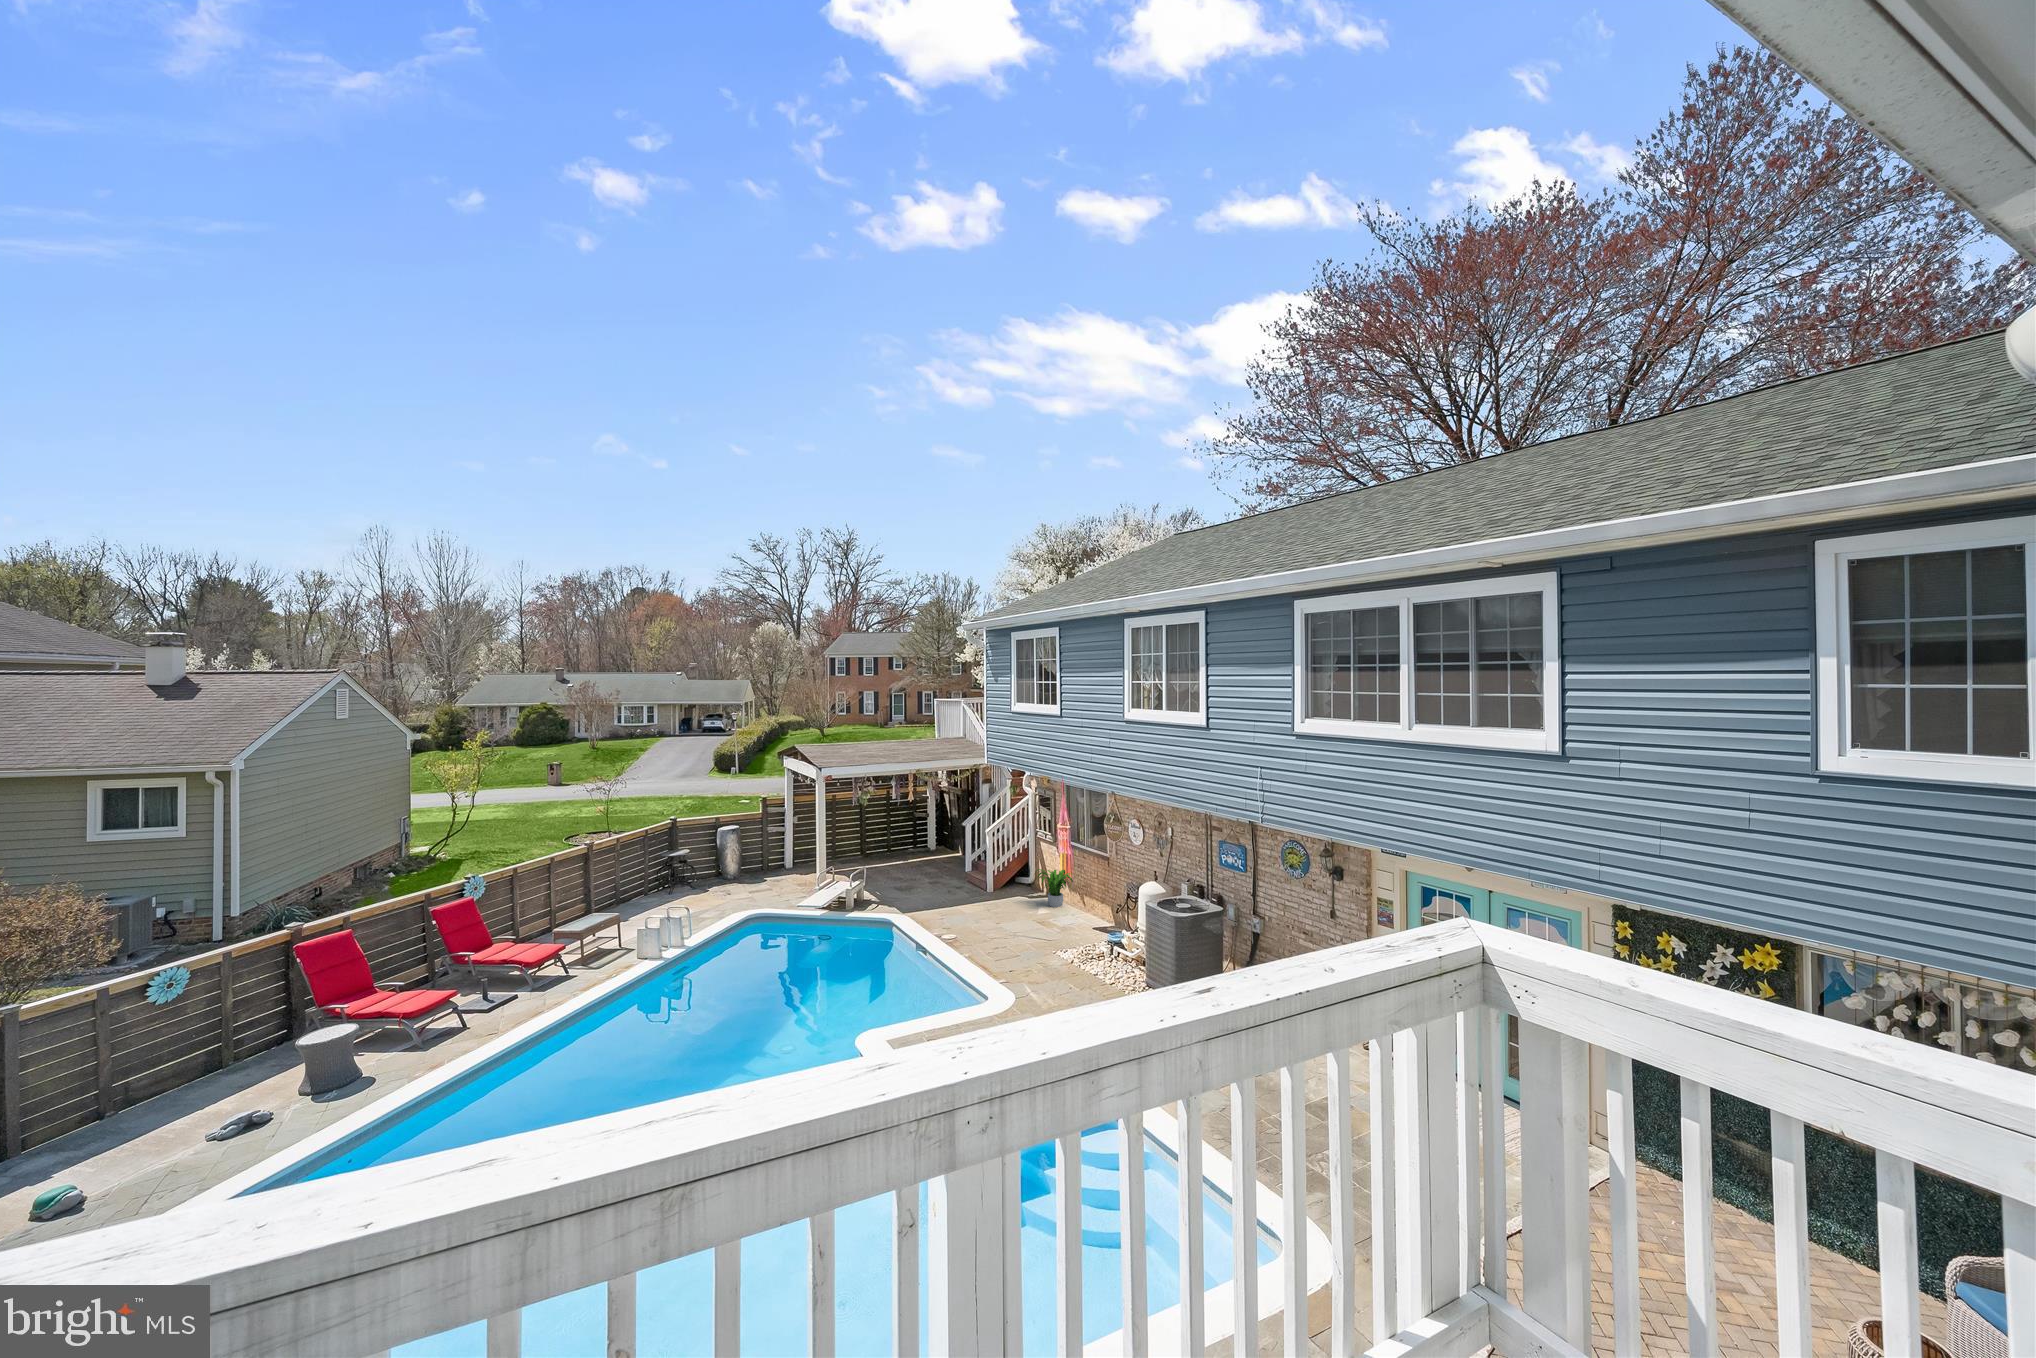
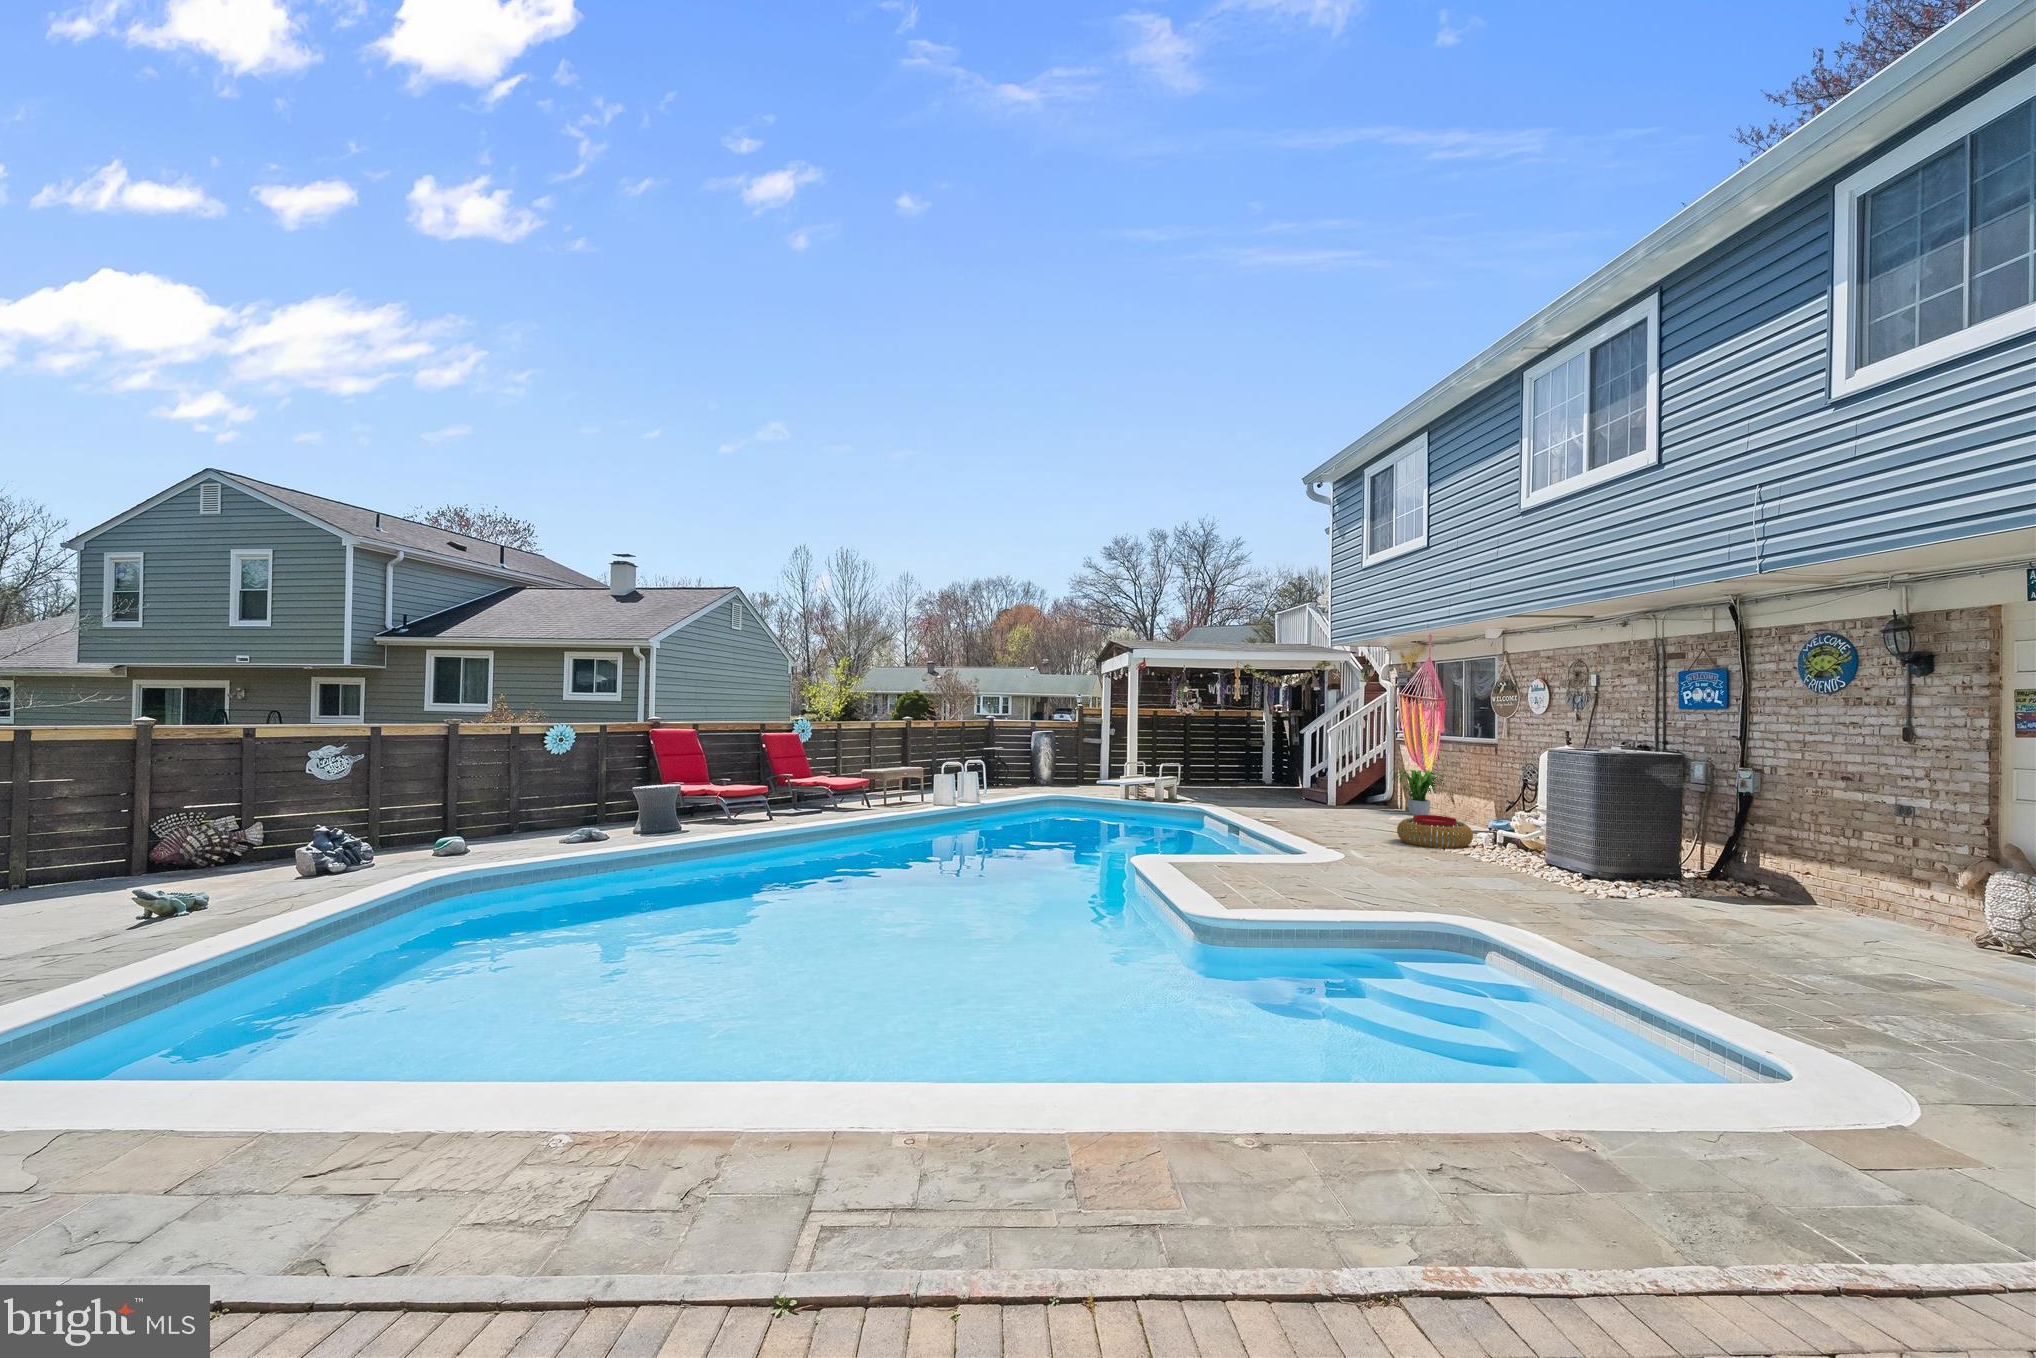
pouf: none [1046,936,1096,967] -> present [1397,815,1473,848]

